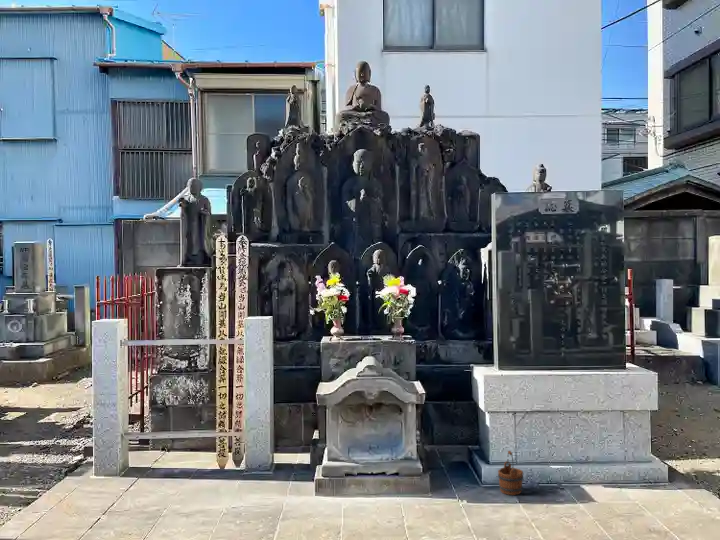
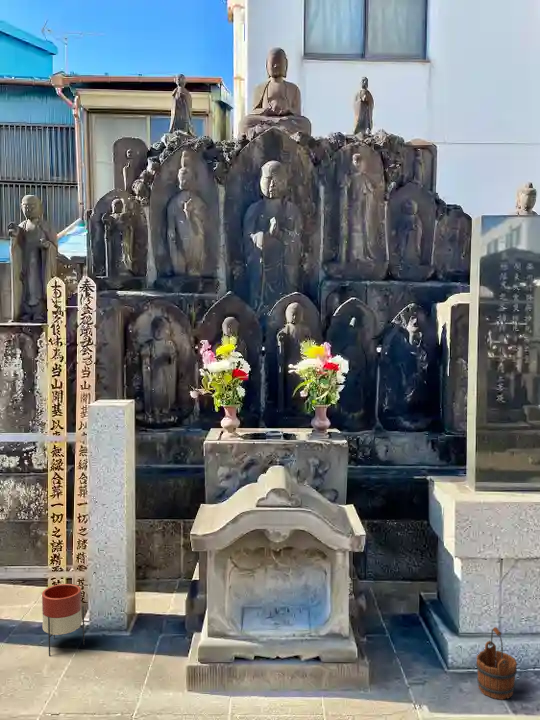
planter: none [217,437,244,482] -> present [42,584,84,656]

